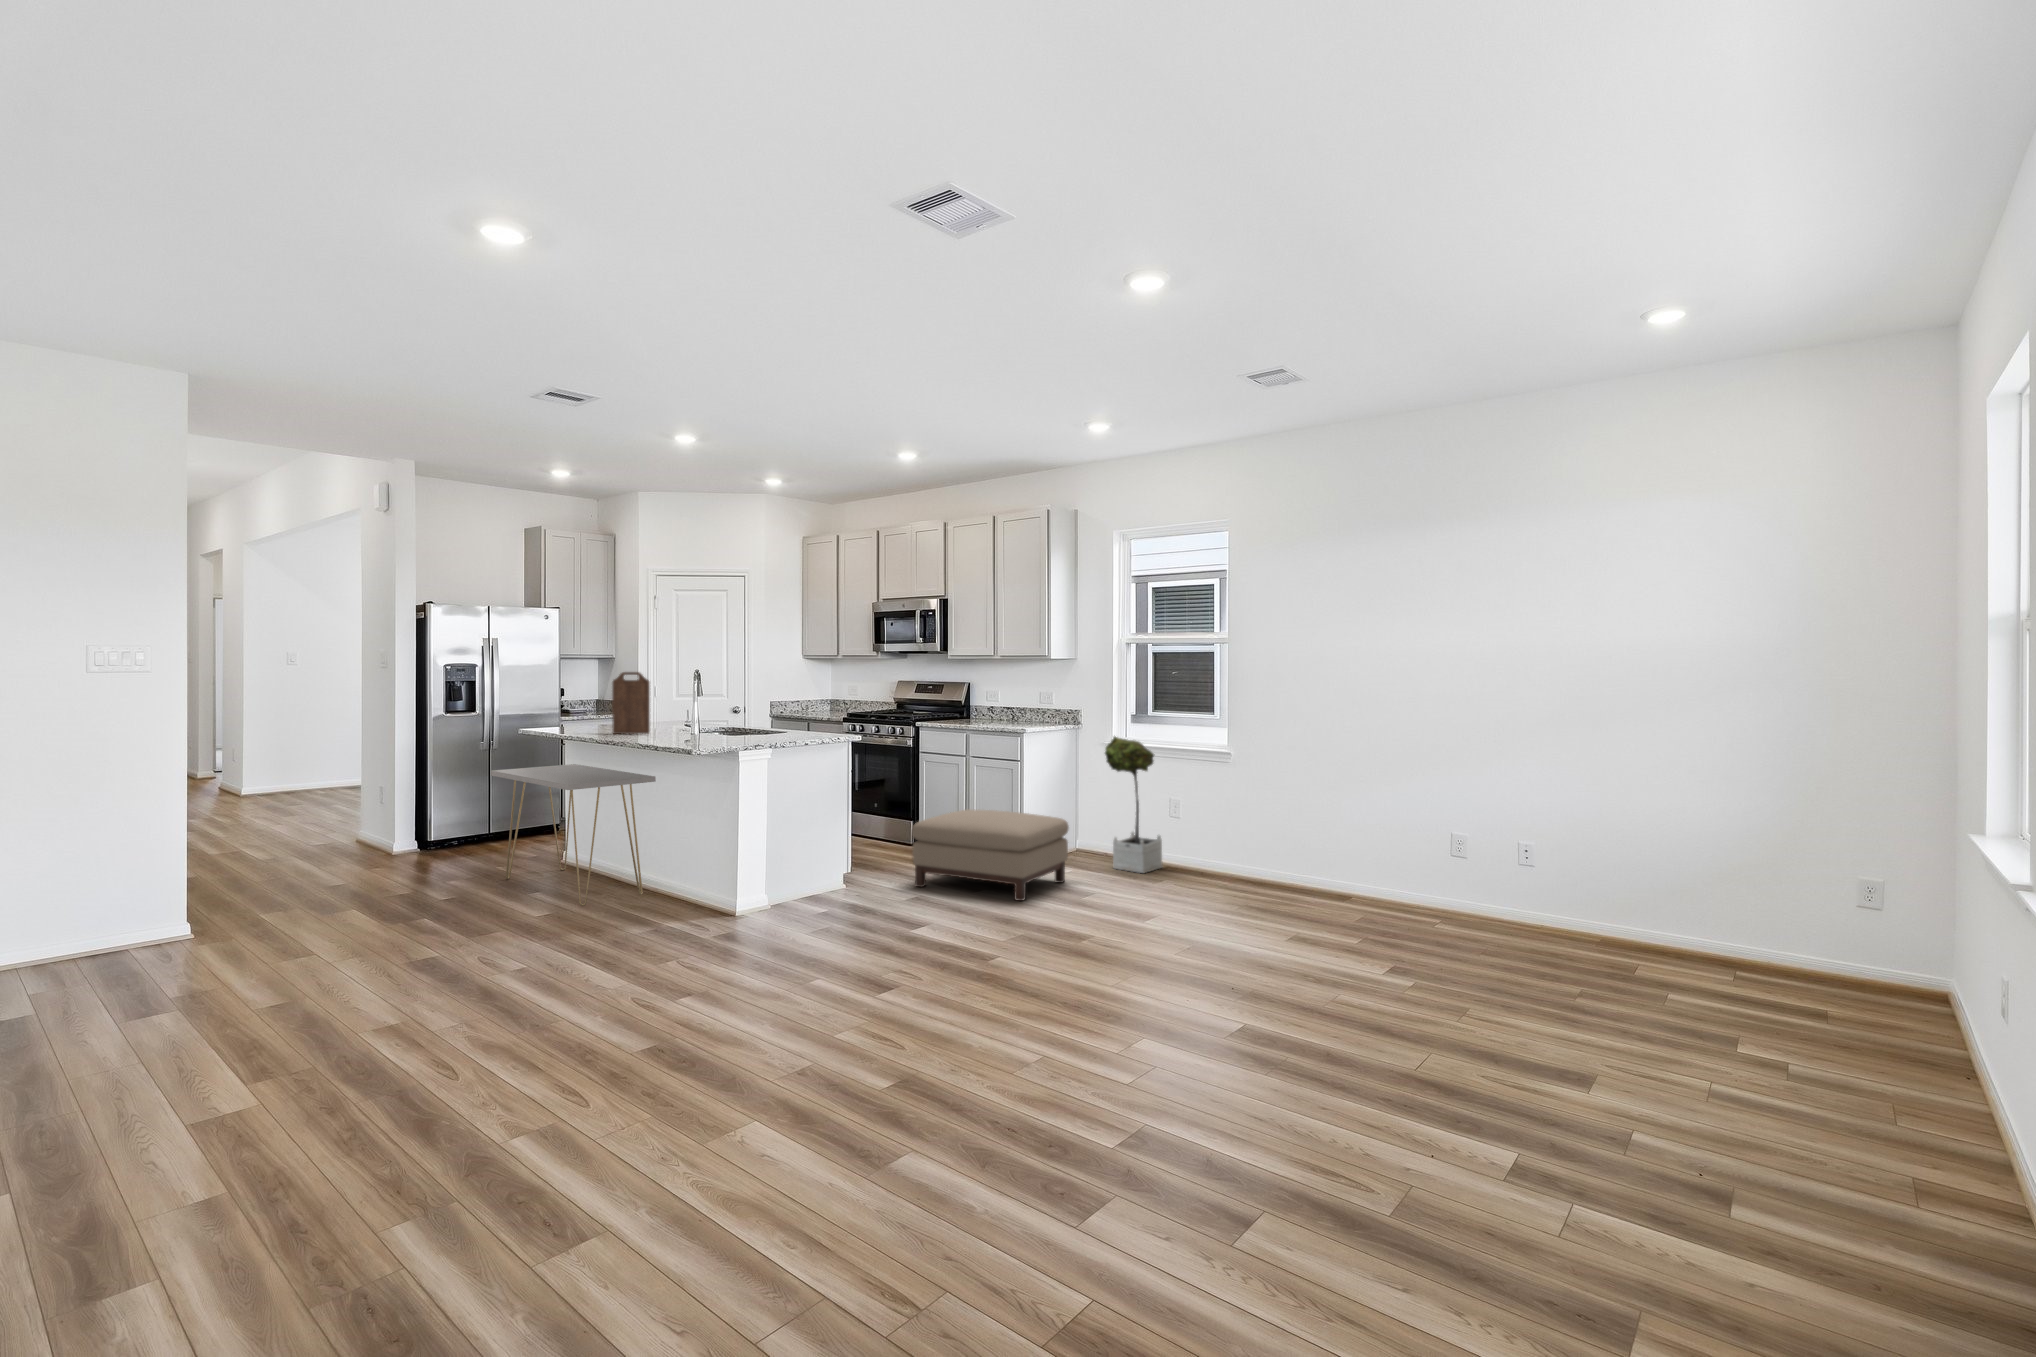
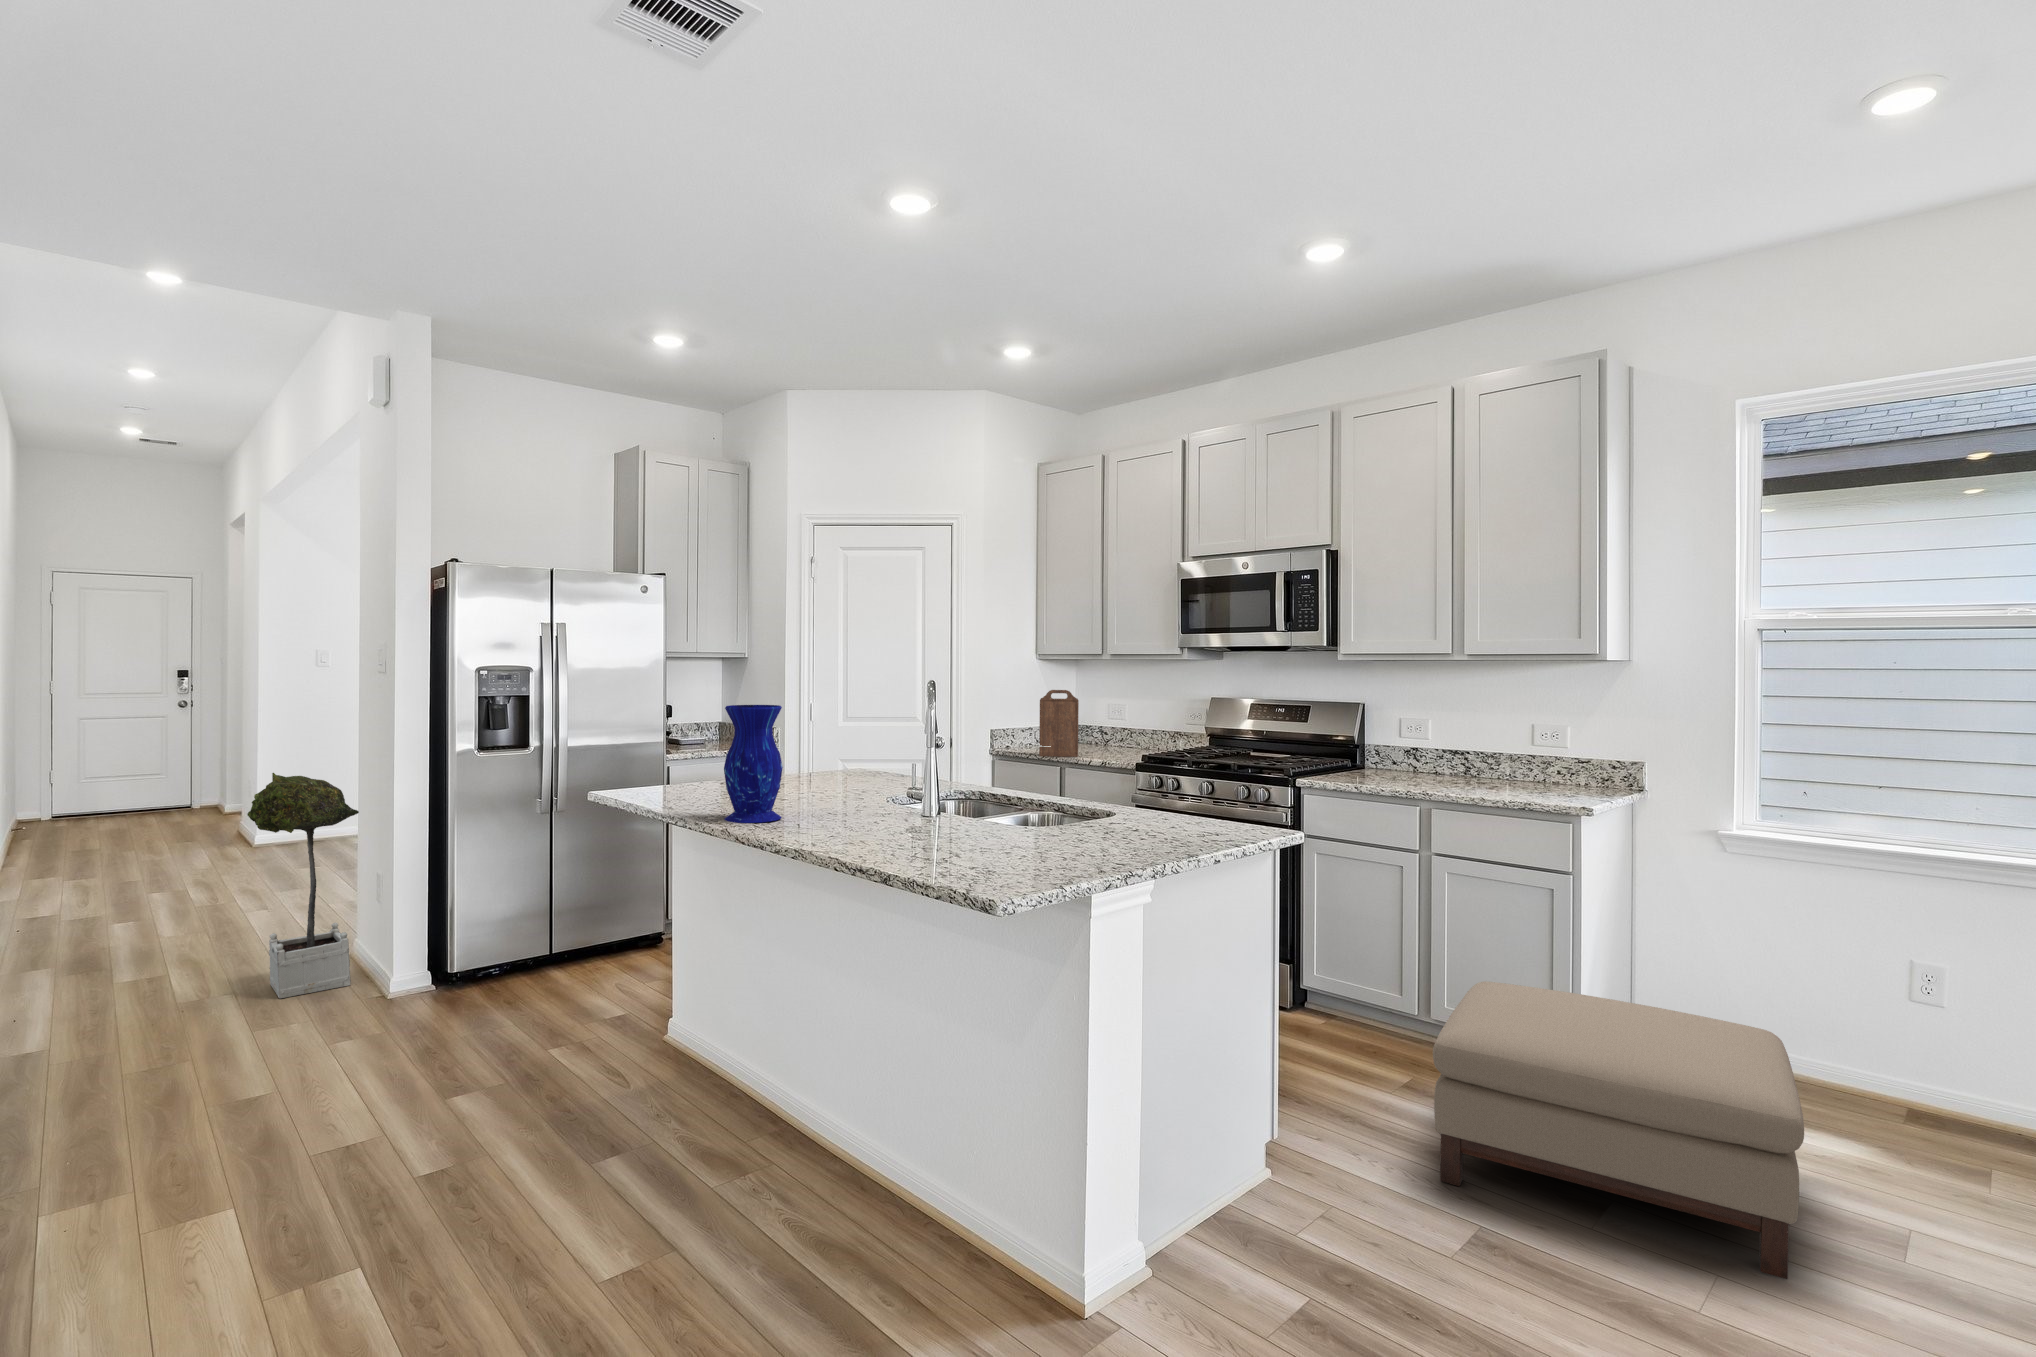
cutting board: present [612,672,650,734] -> present [1039,690,1079,757]
vase: none [587,679,615,732] -> present [724,705,783,823]
potted tree: present [1105,736,1162,873] -> present [247,773,359,998]
console table: present [491,764,656,906] -> none [532,865,873,1247]

